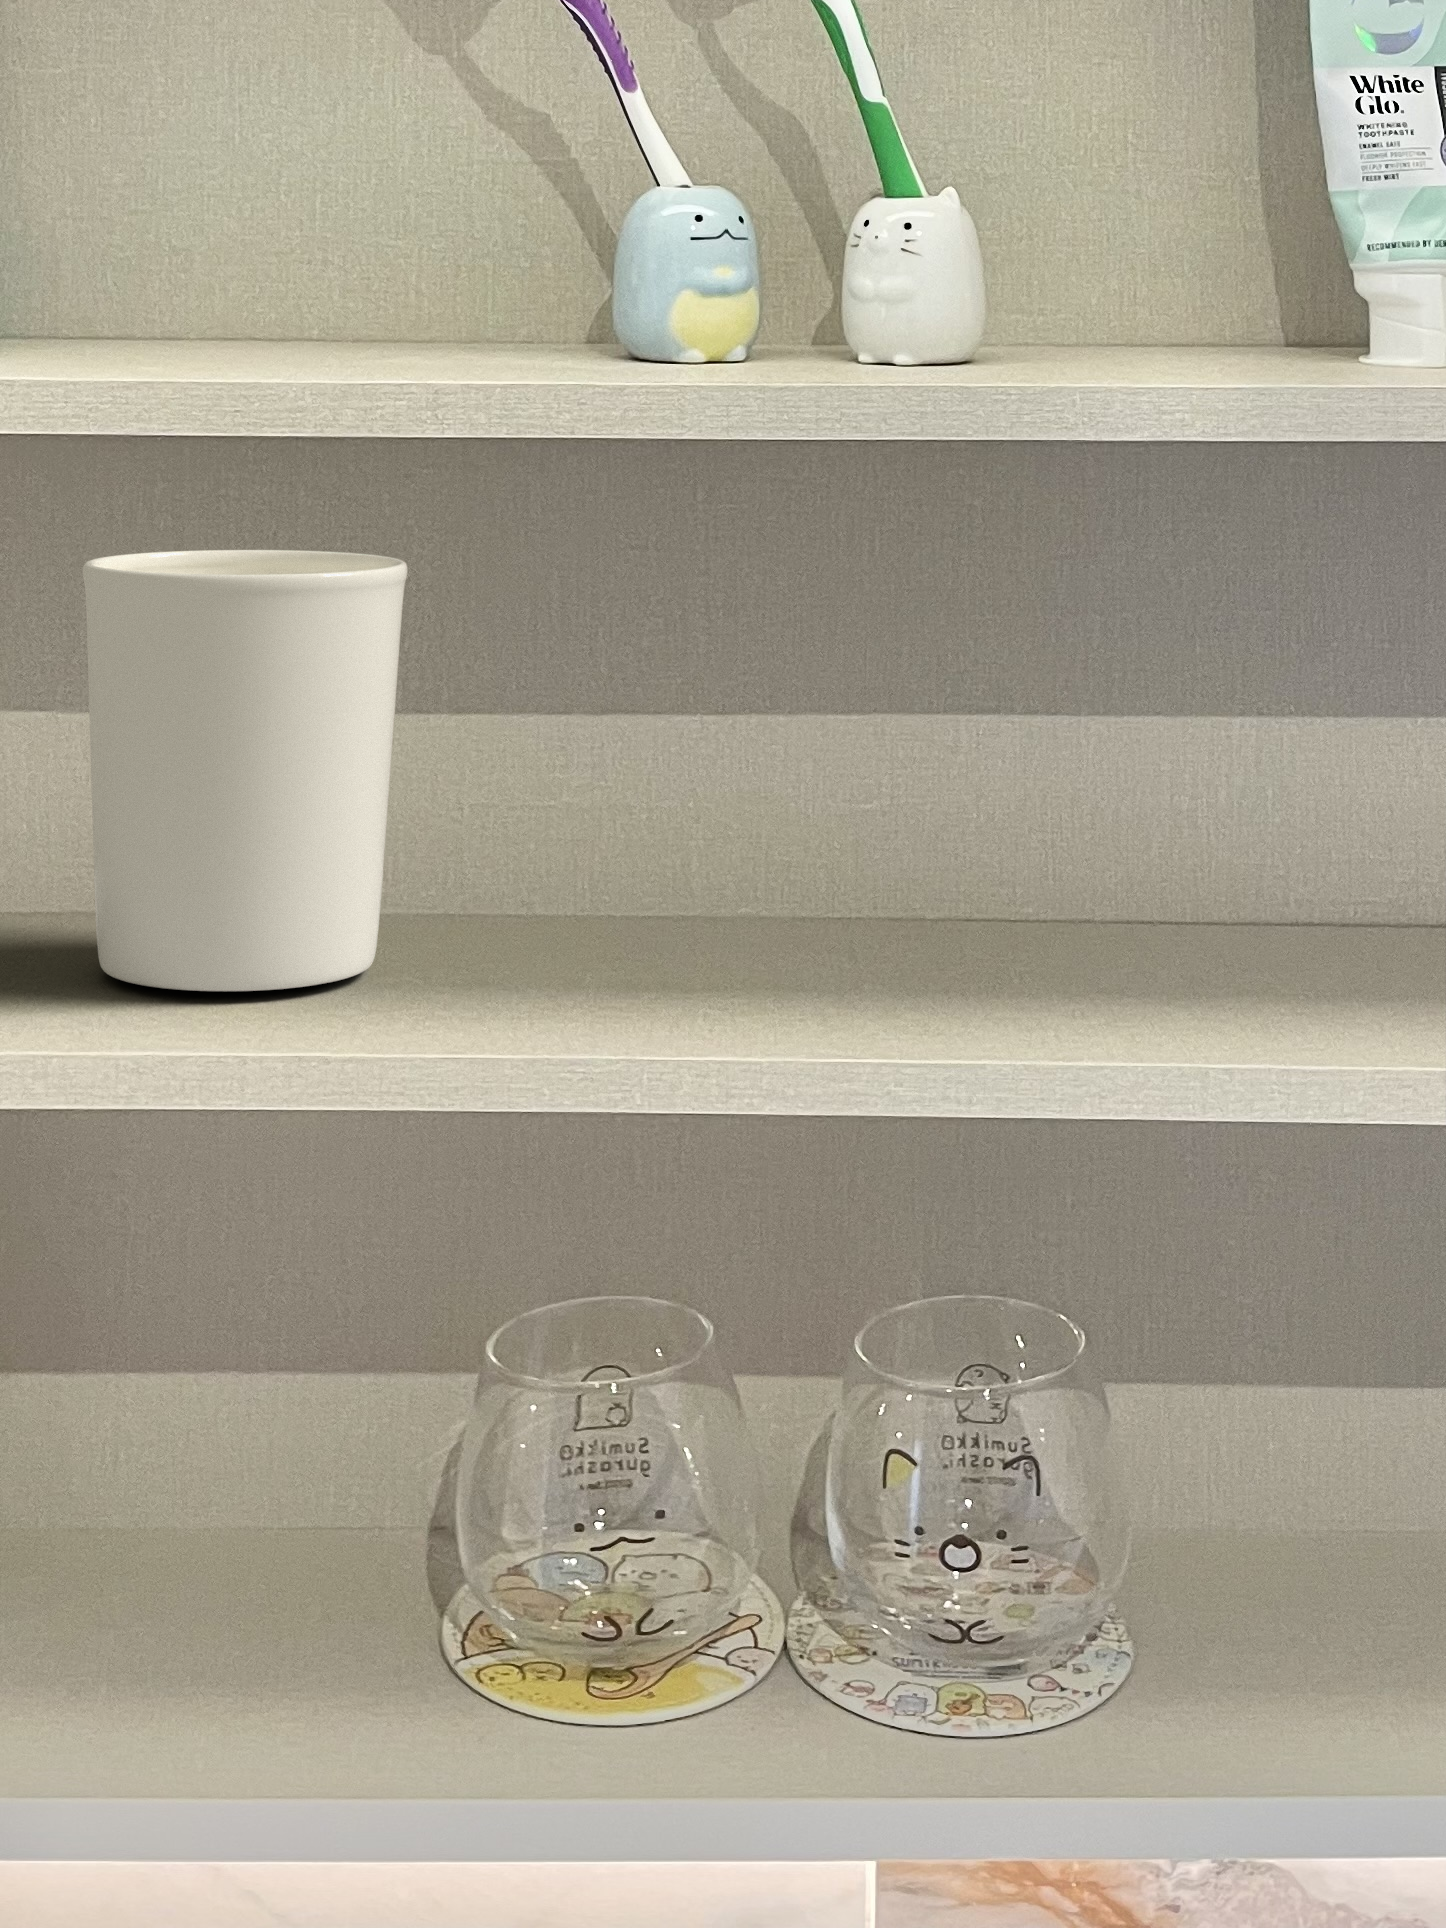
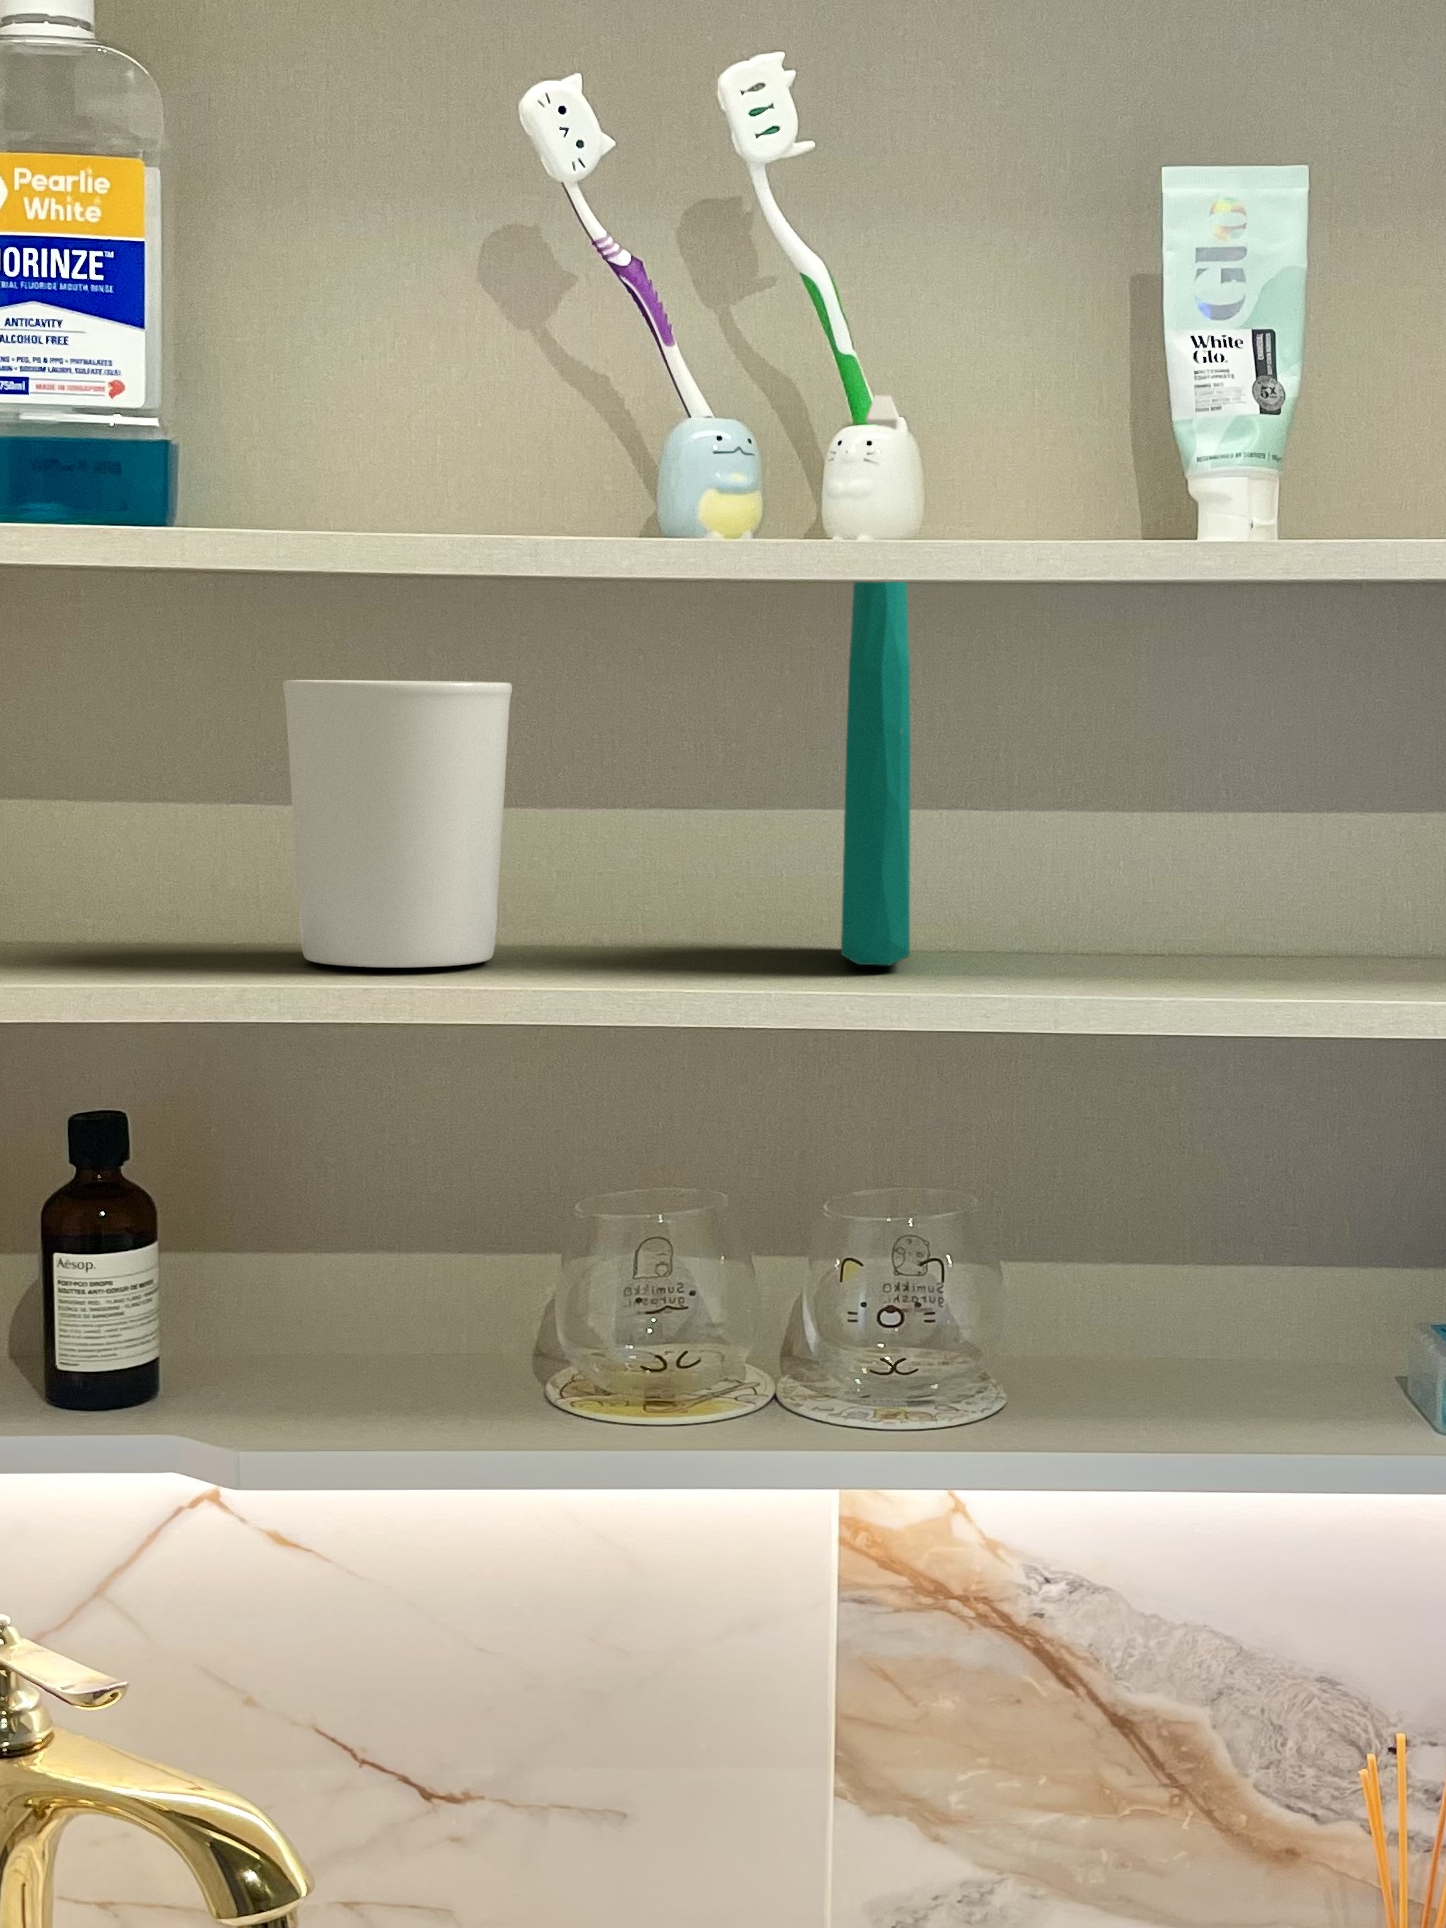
spray bottle: none [876,160,976,981] -> present [841,395,910,965]

